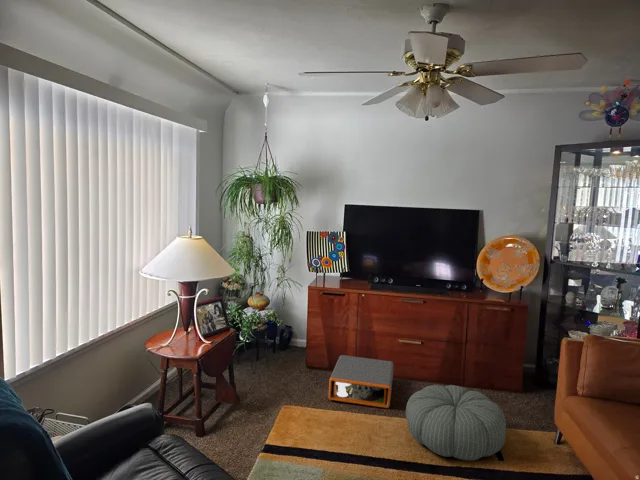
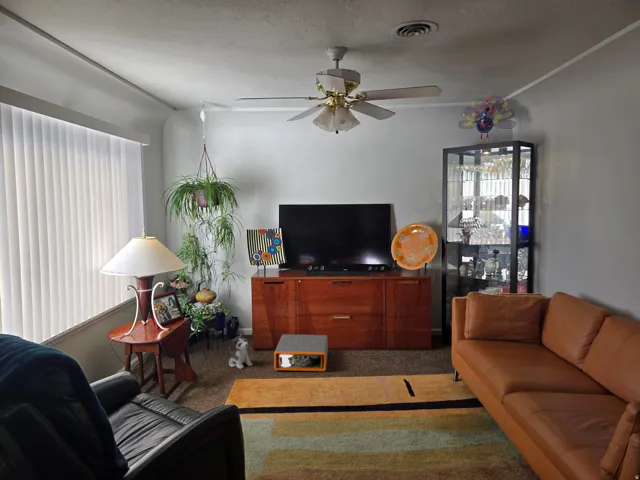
plush toy: none [277,350,304,393] -> present [229,332,253,369]
pouf: present [406,385,506,461] -> none [338,346,416,399]

